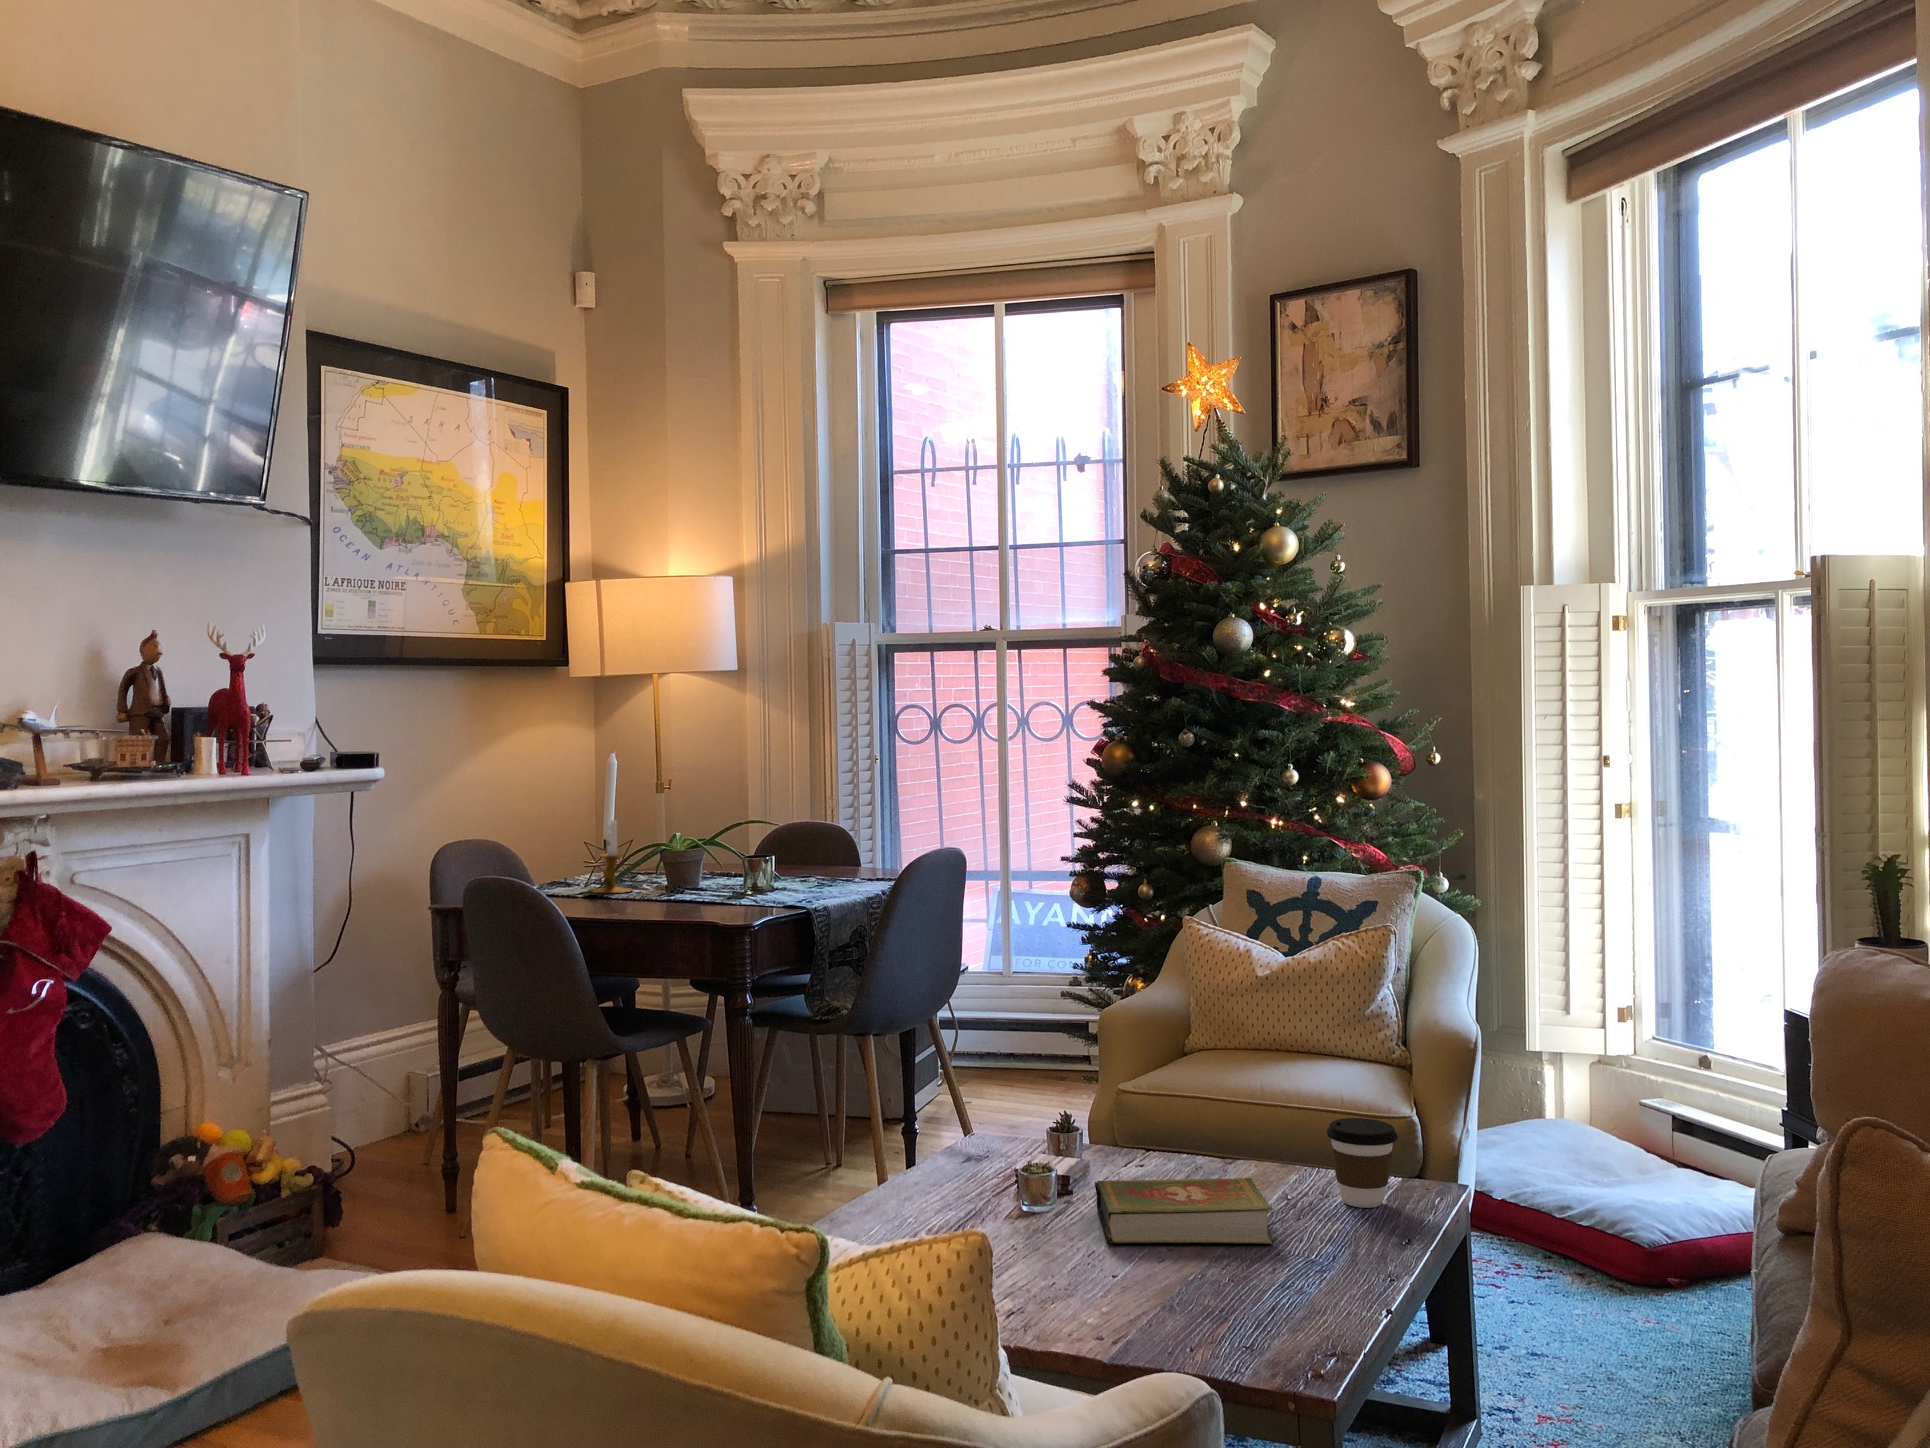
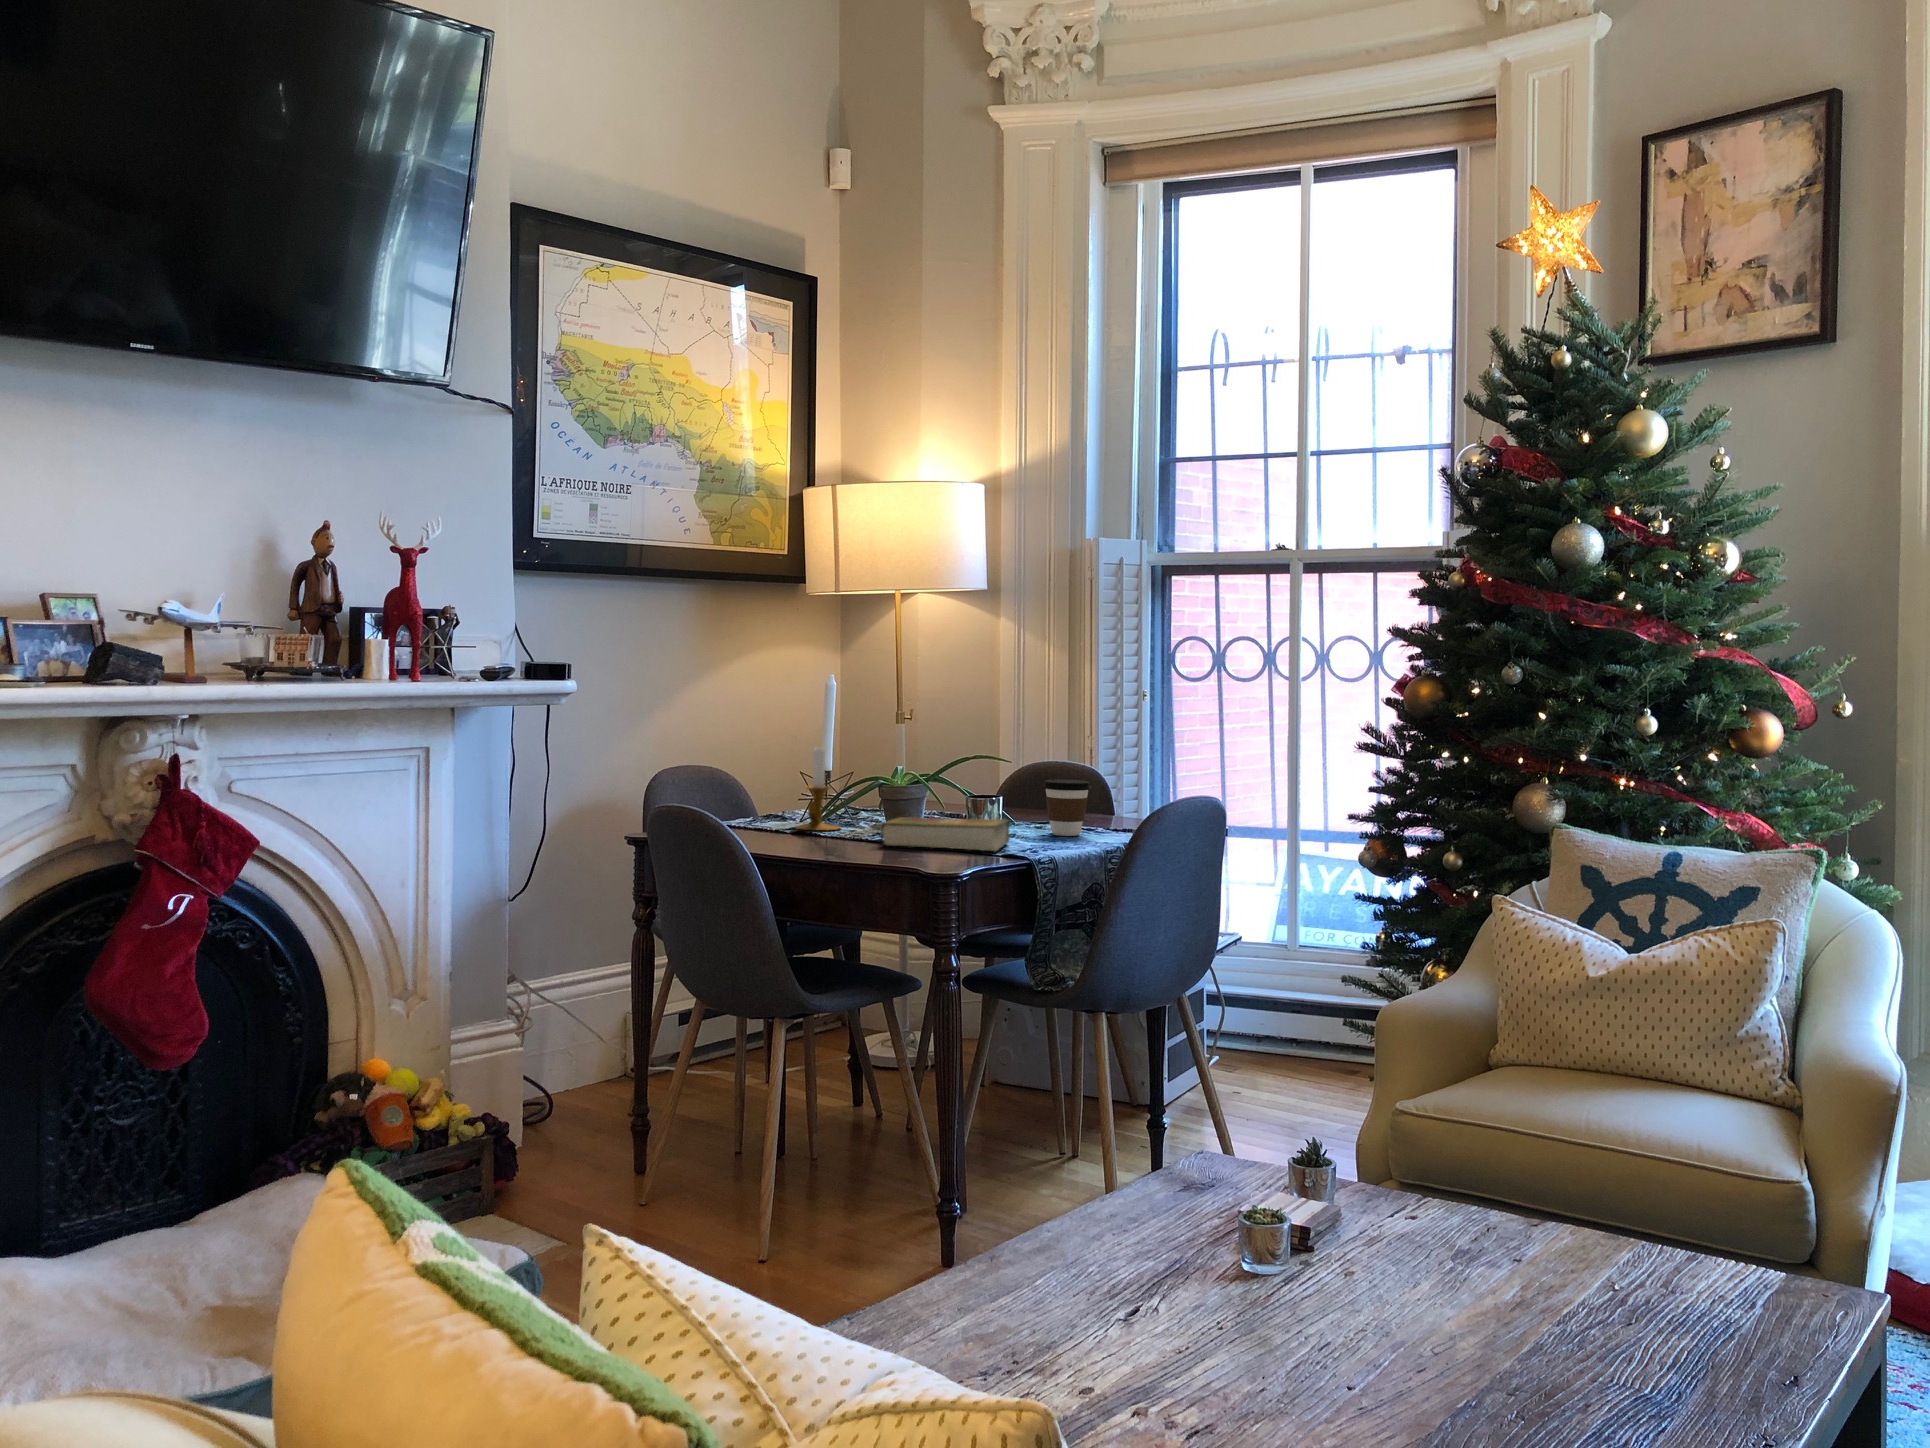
coffee cup: present [1327,1118,1398,1208] -> present [1043,779,1091,836]
book: present [1095,1178,1273,1244] -> present [881,817,1010,852]

